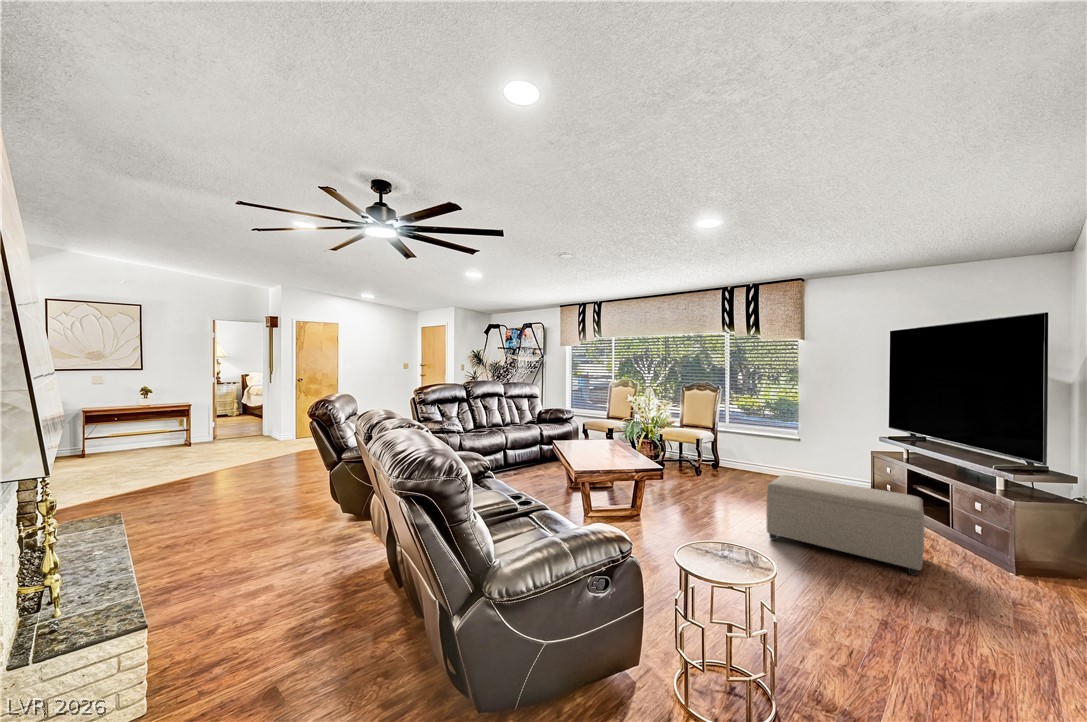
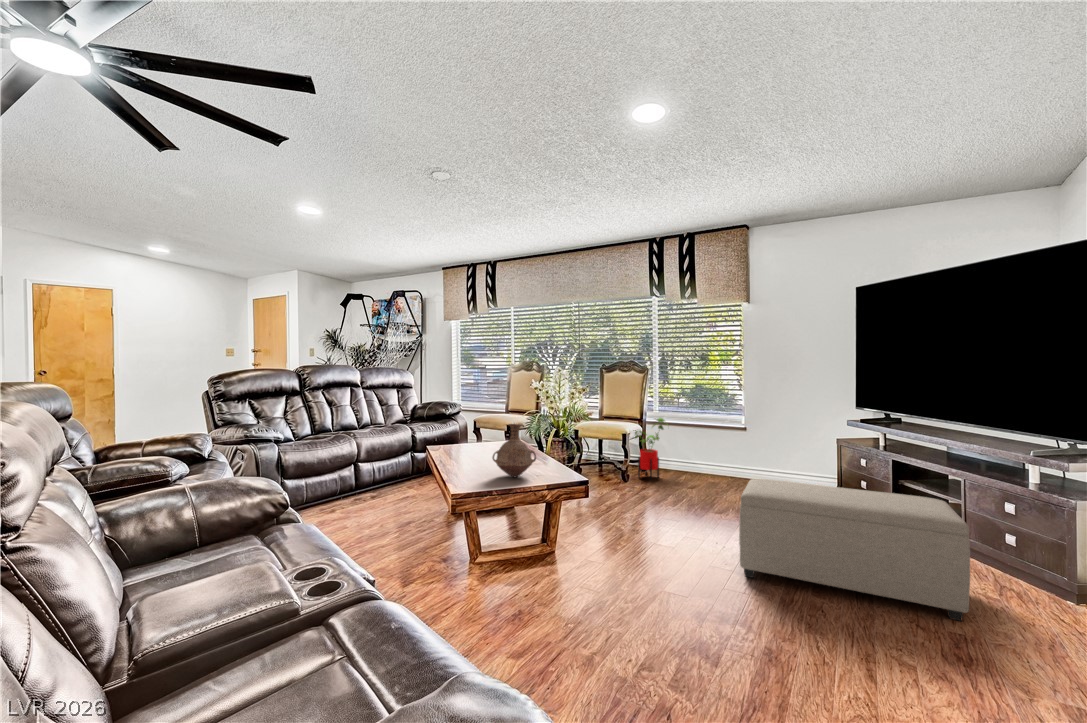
house plant: none [703,428,734,475] -> present [635,418,668,479]
vase: none [600,429,629,464] -> present [492,424,536,477]

